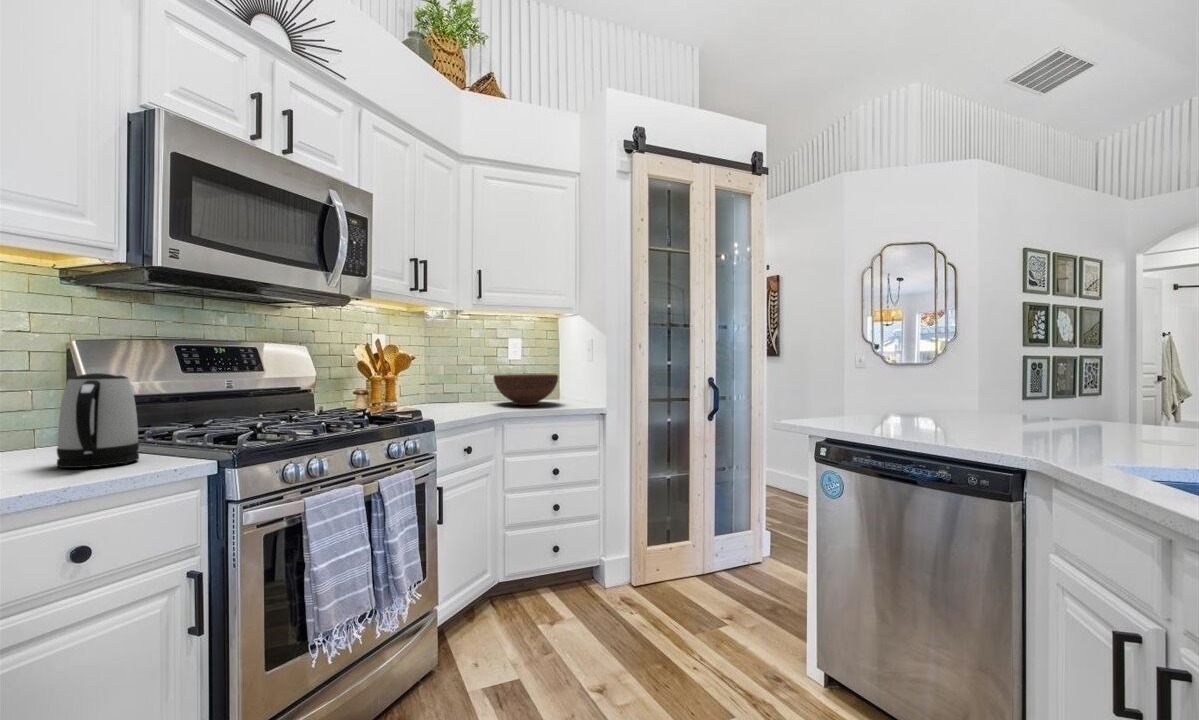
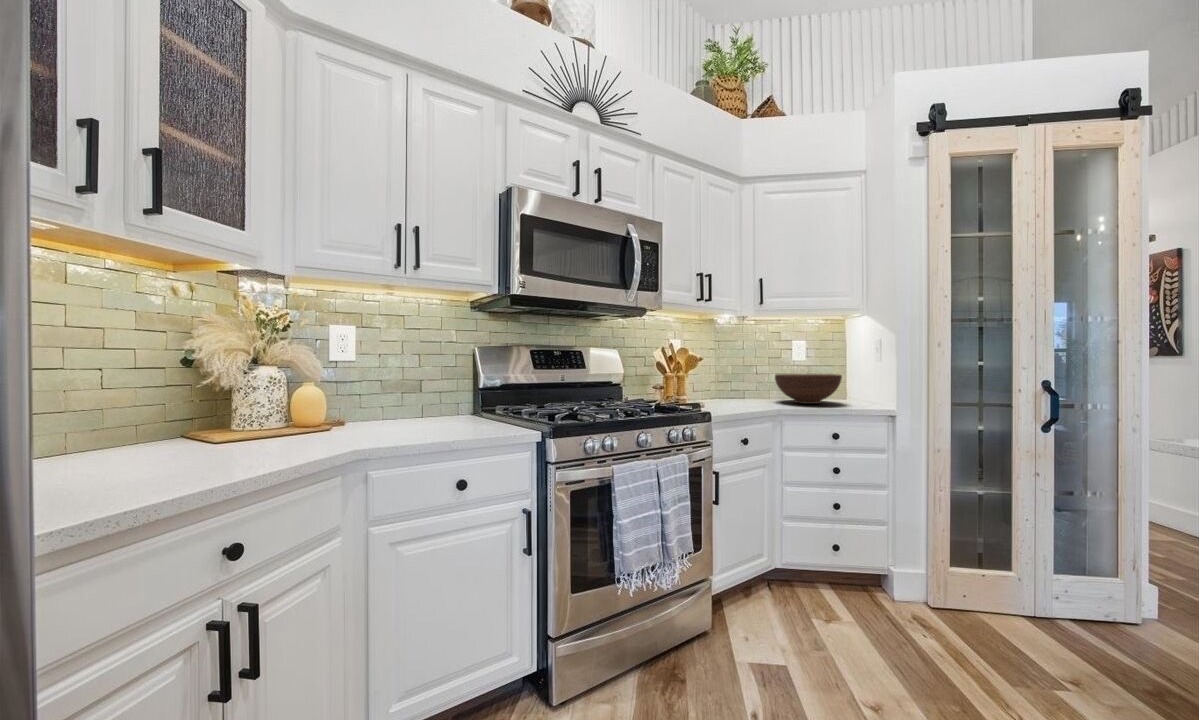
kettle: present [57,373,139,468] -> none [457,368,499,430]

